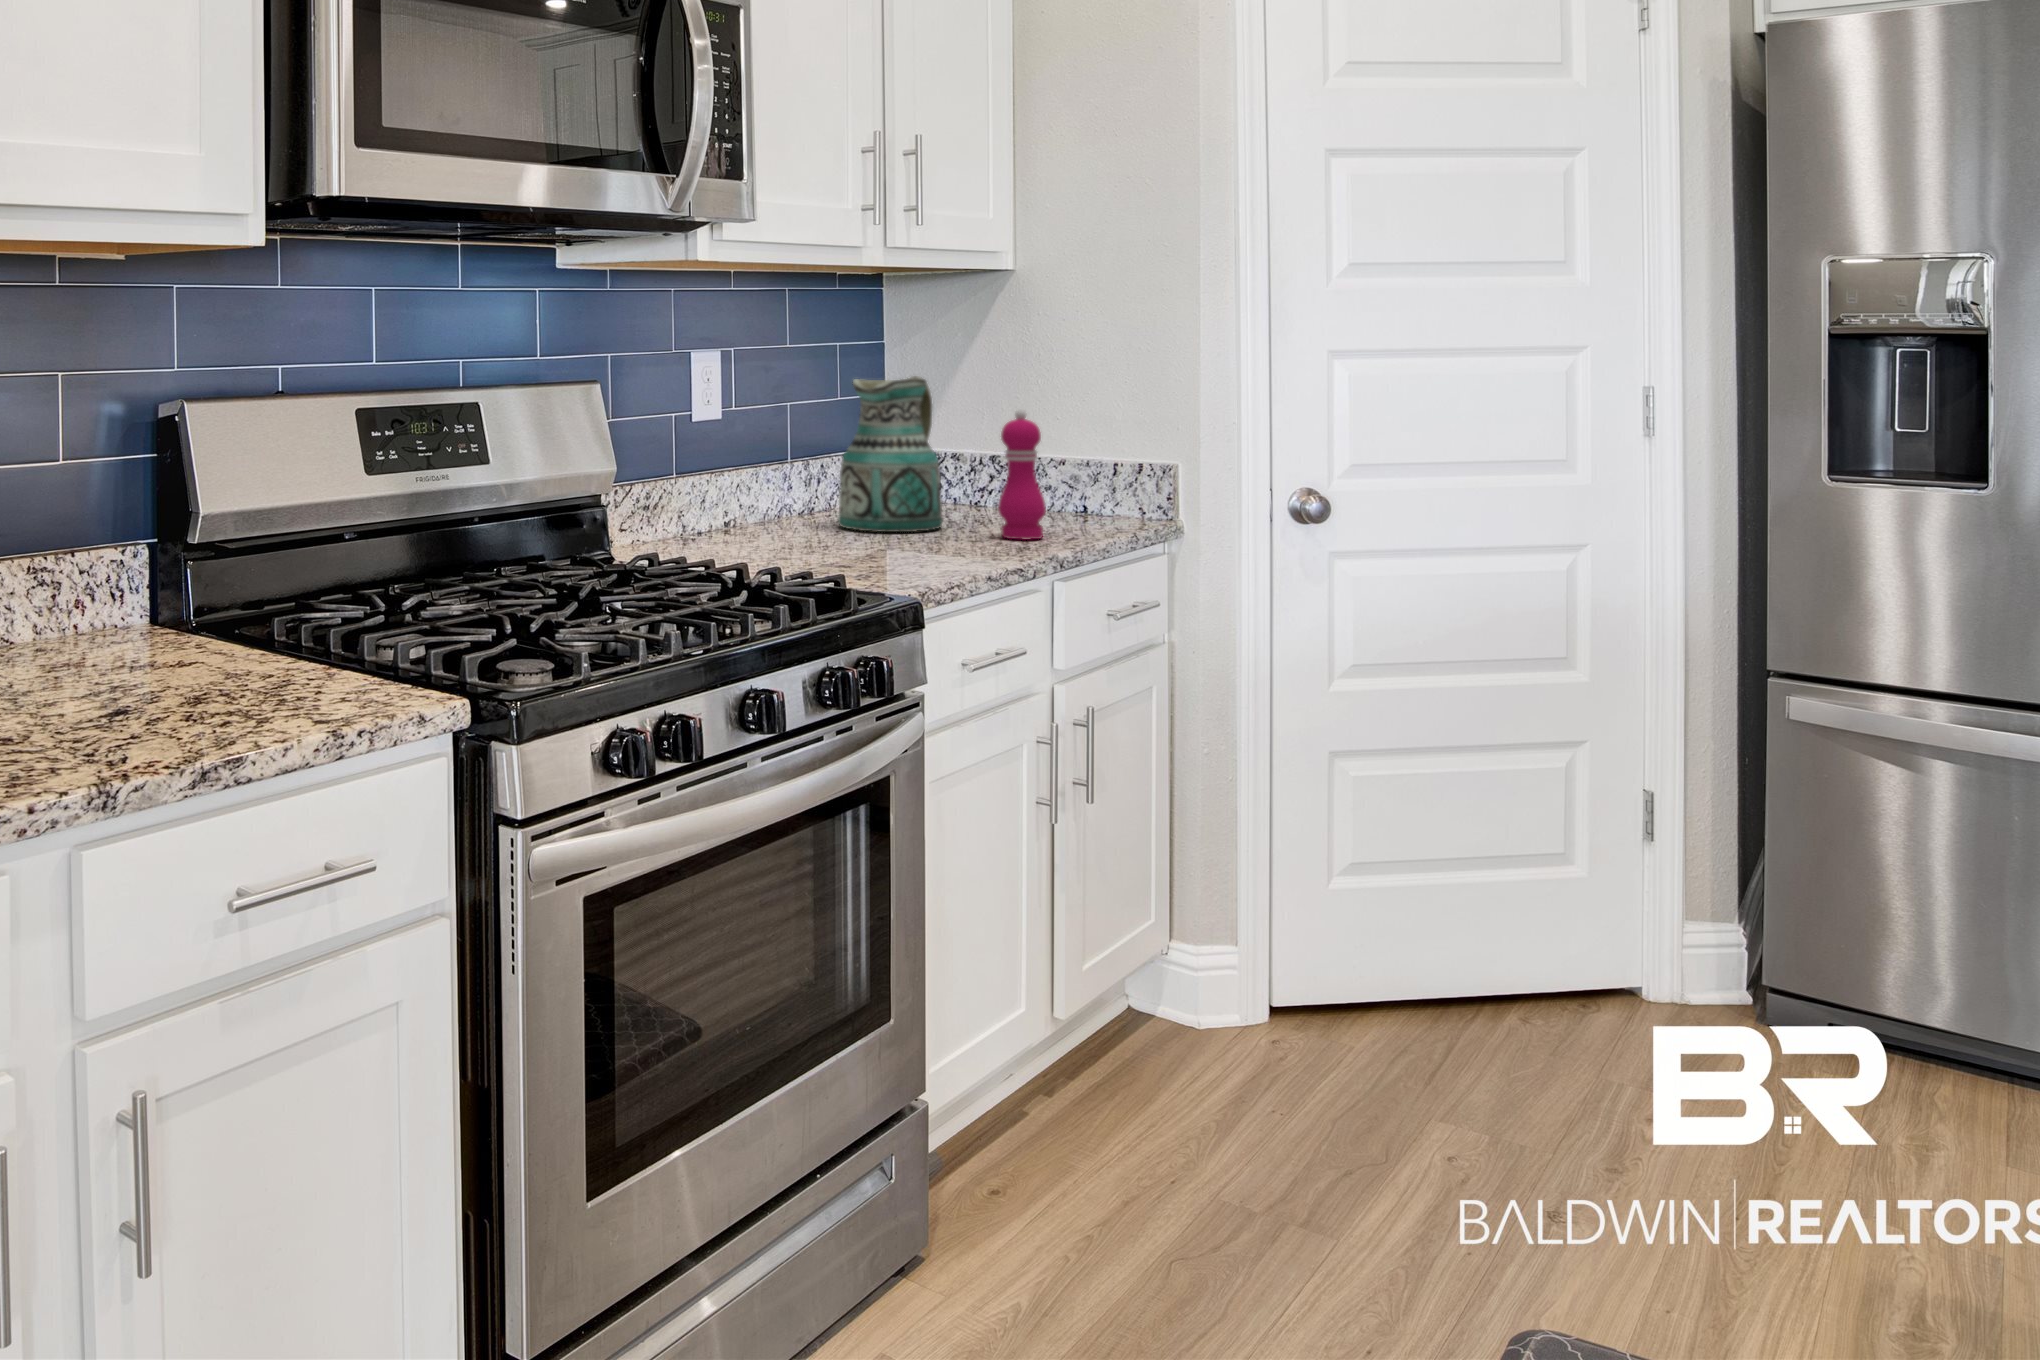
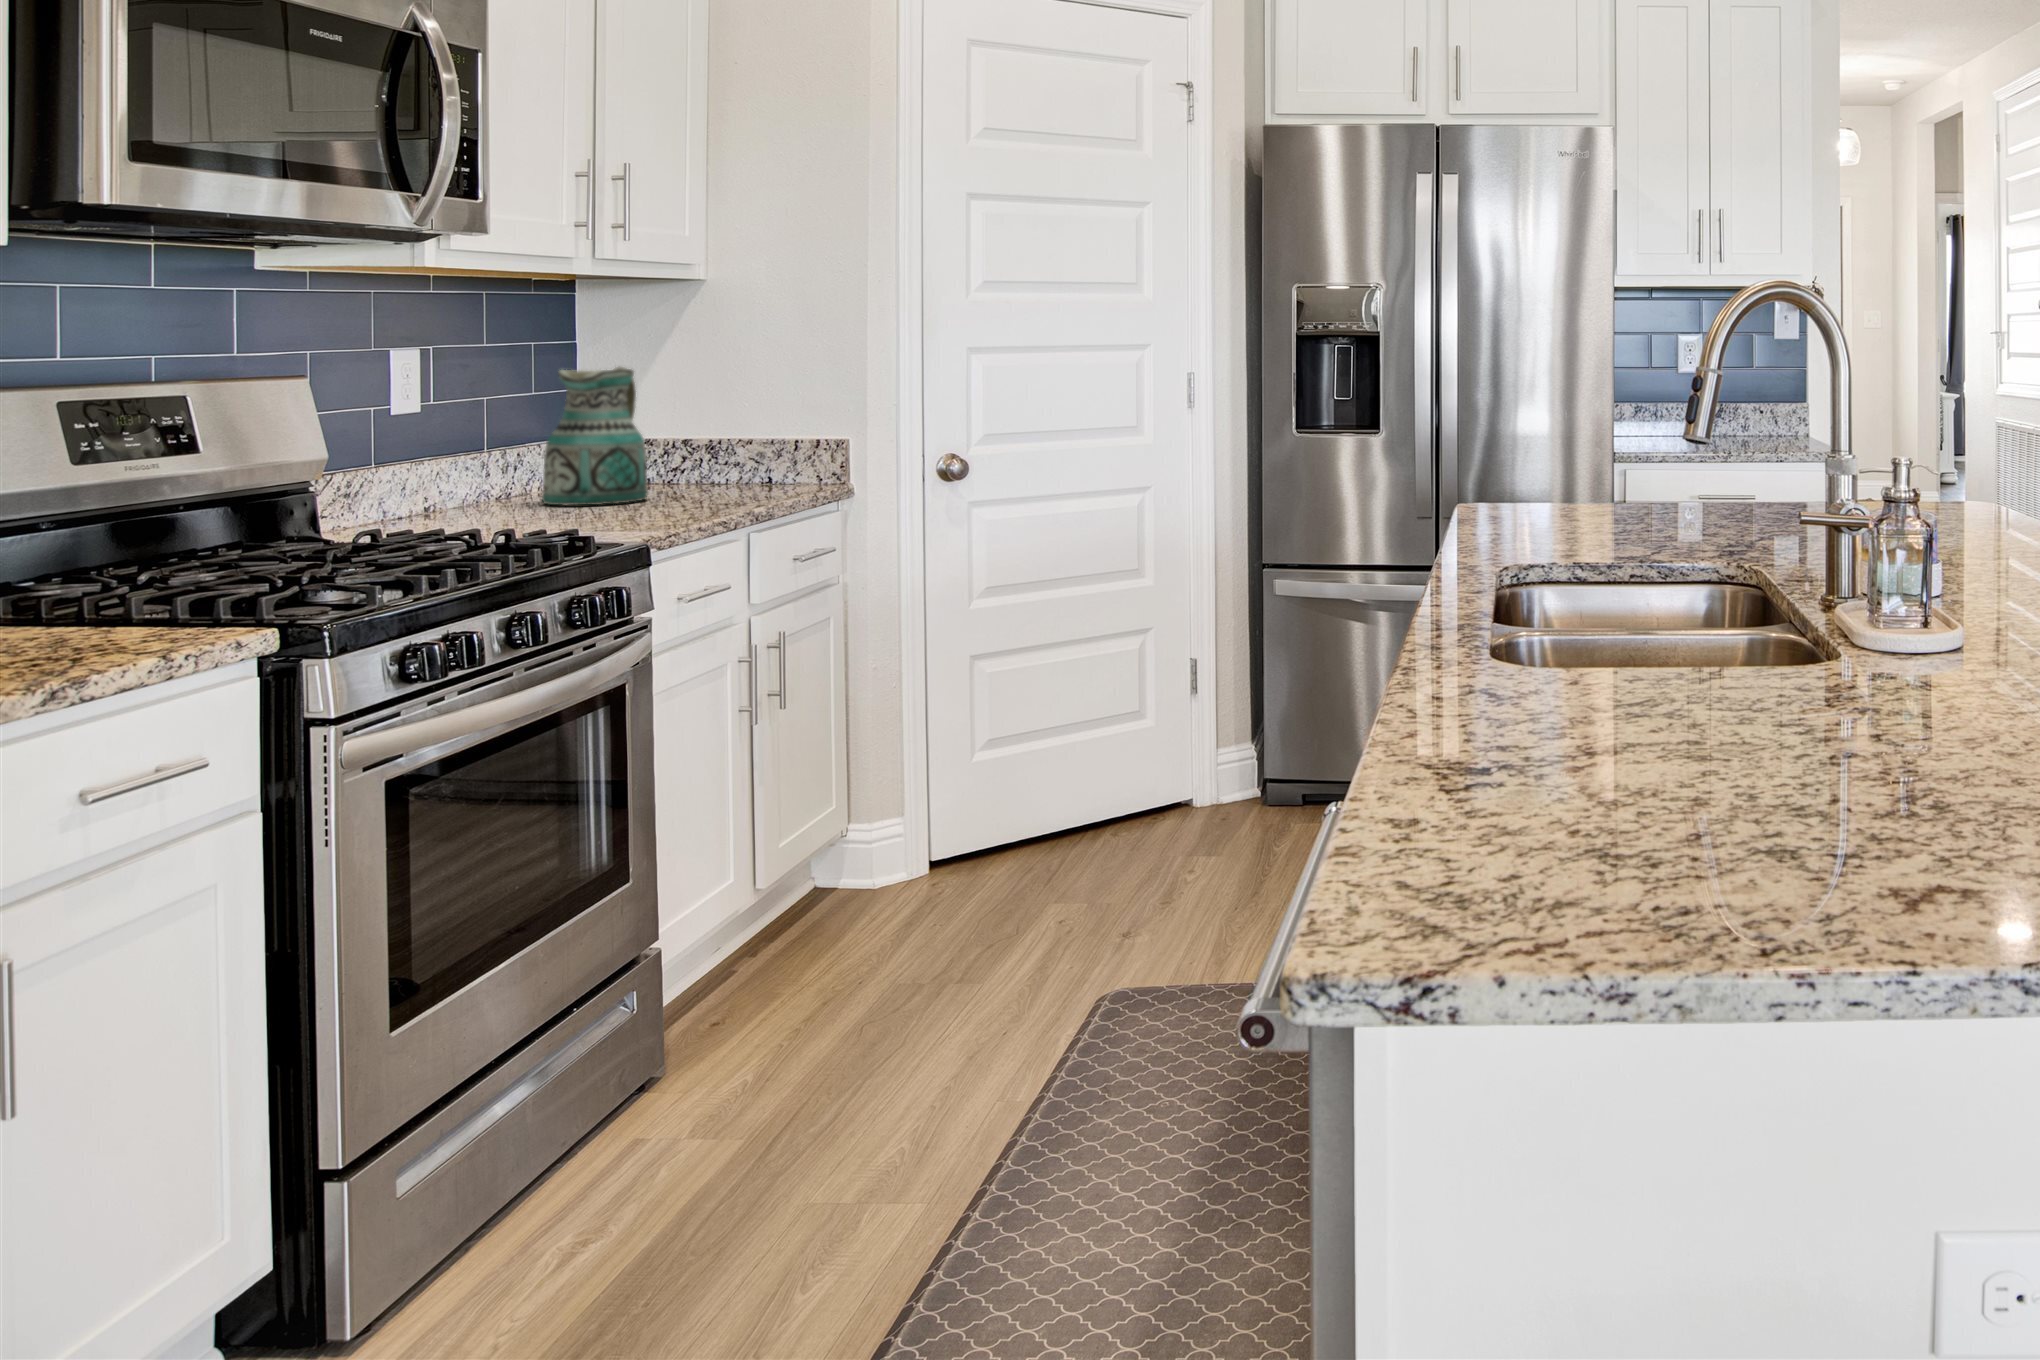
pepper mill: present [998,409,1046,540] -> none [703,394,746,502]

